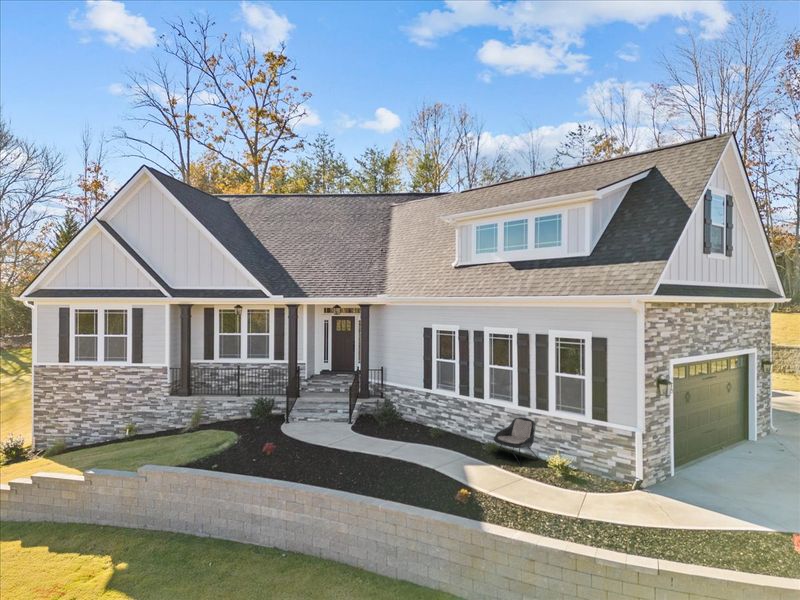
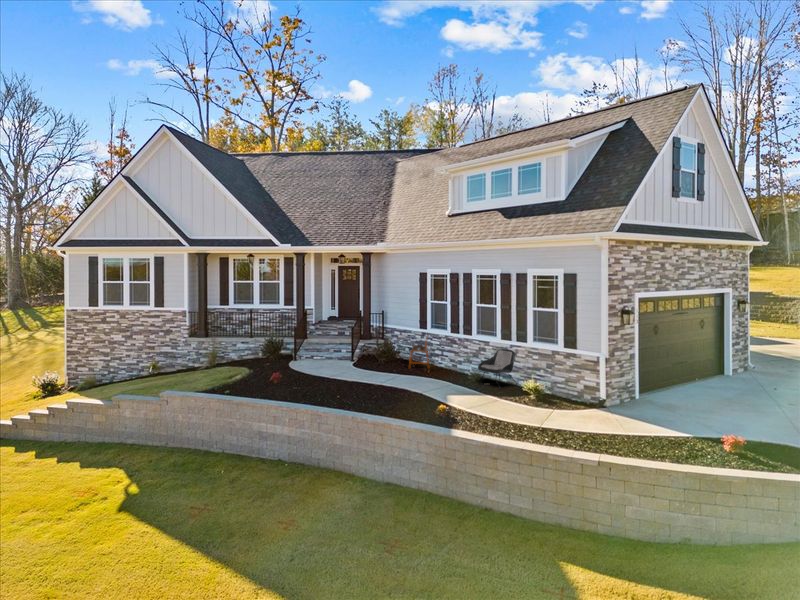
bench: none [413,392,436,435] -> present [409,337,430,368]

